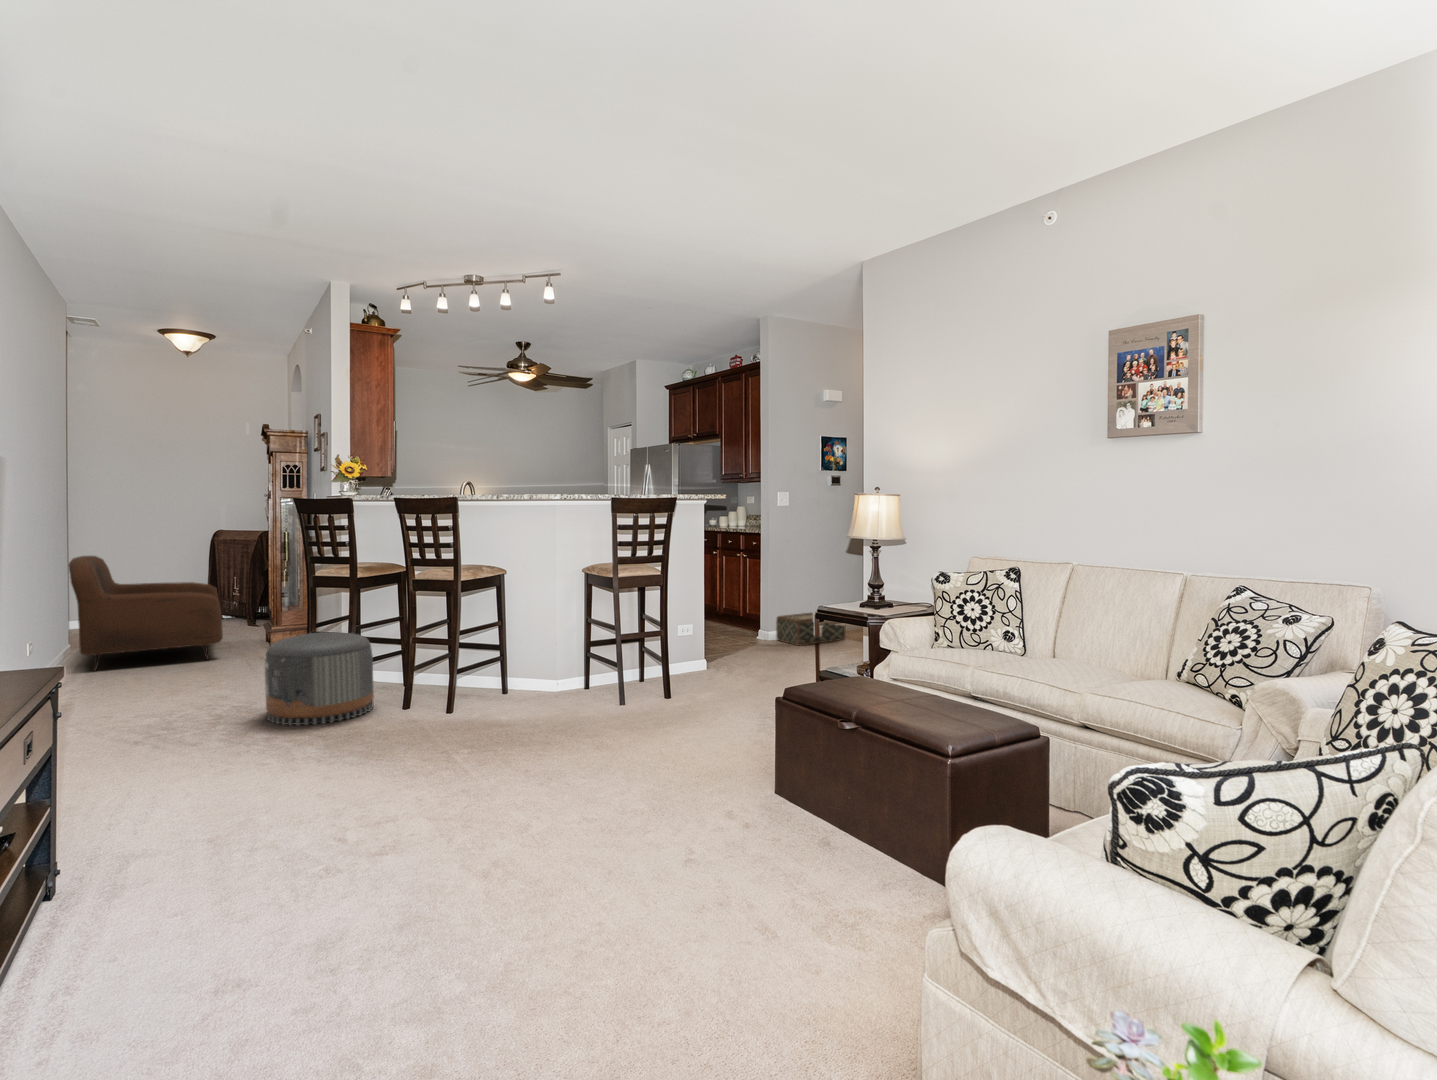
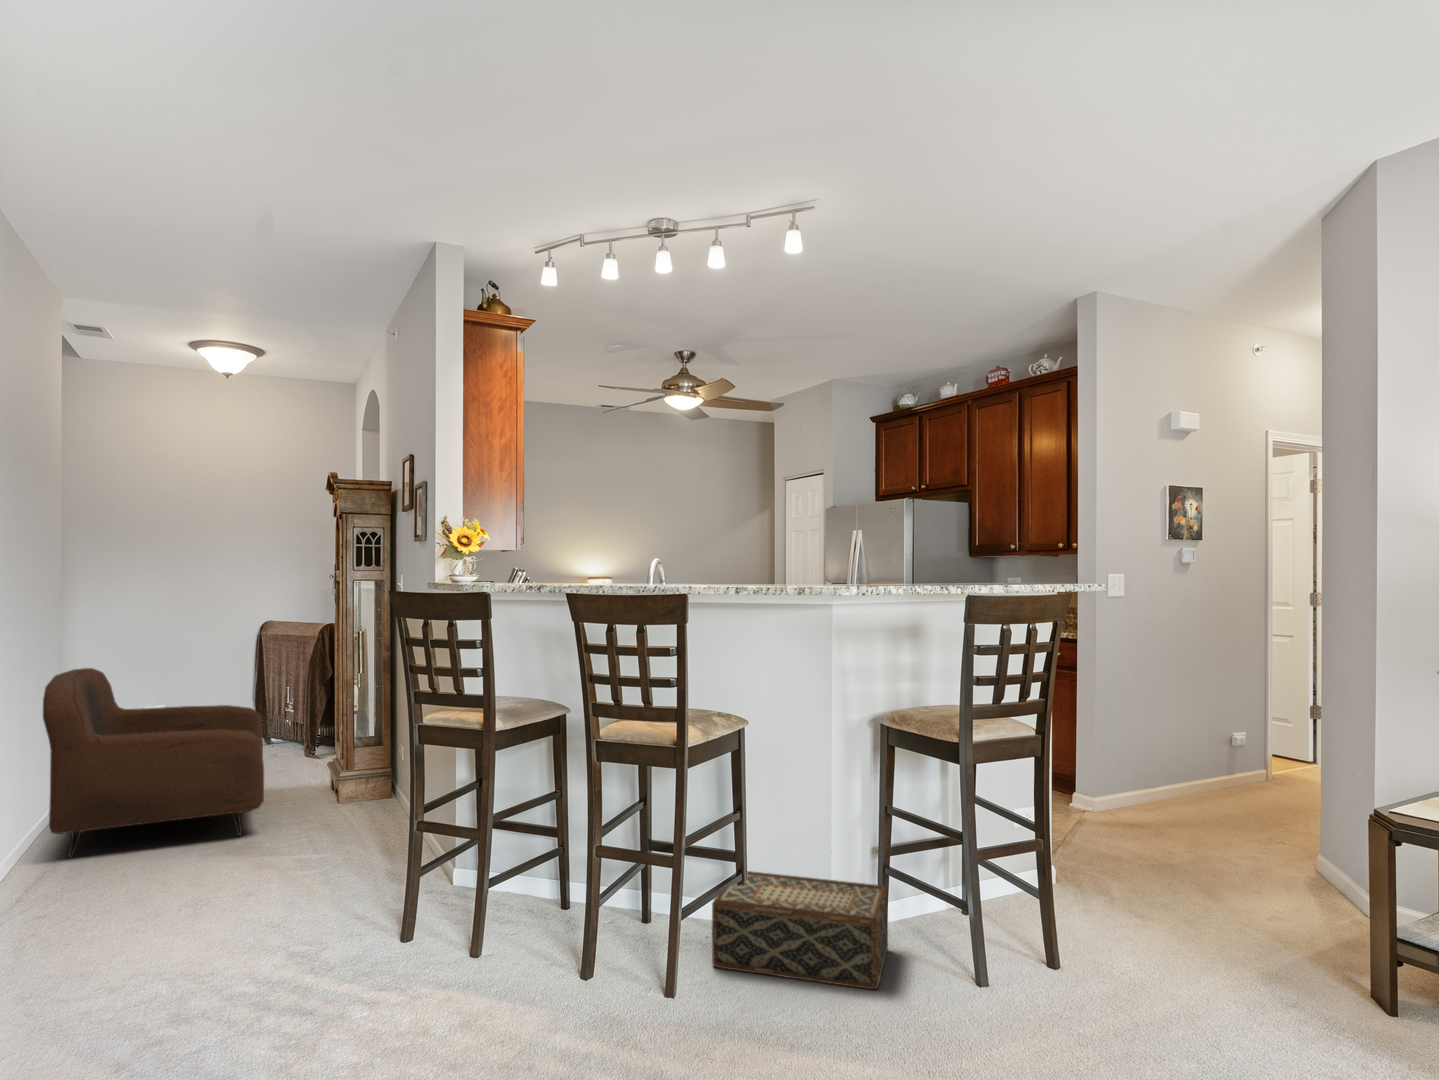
woven basket: present [776,613,846,646] -> present [712,871,888,989]
pouf: present [265,632,374,725] -> none [329,837,520,1049]

